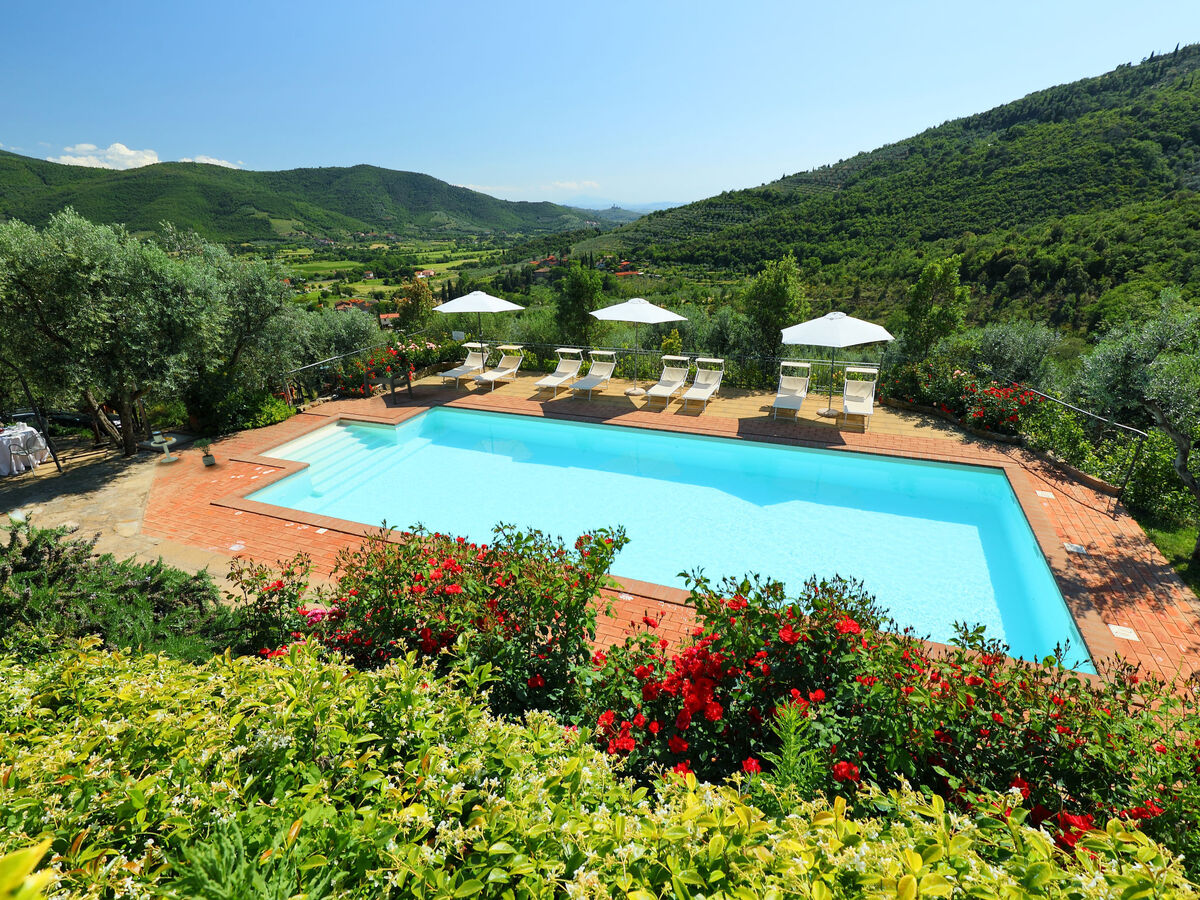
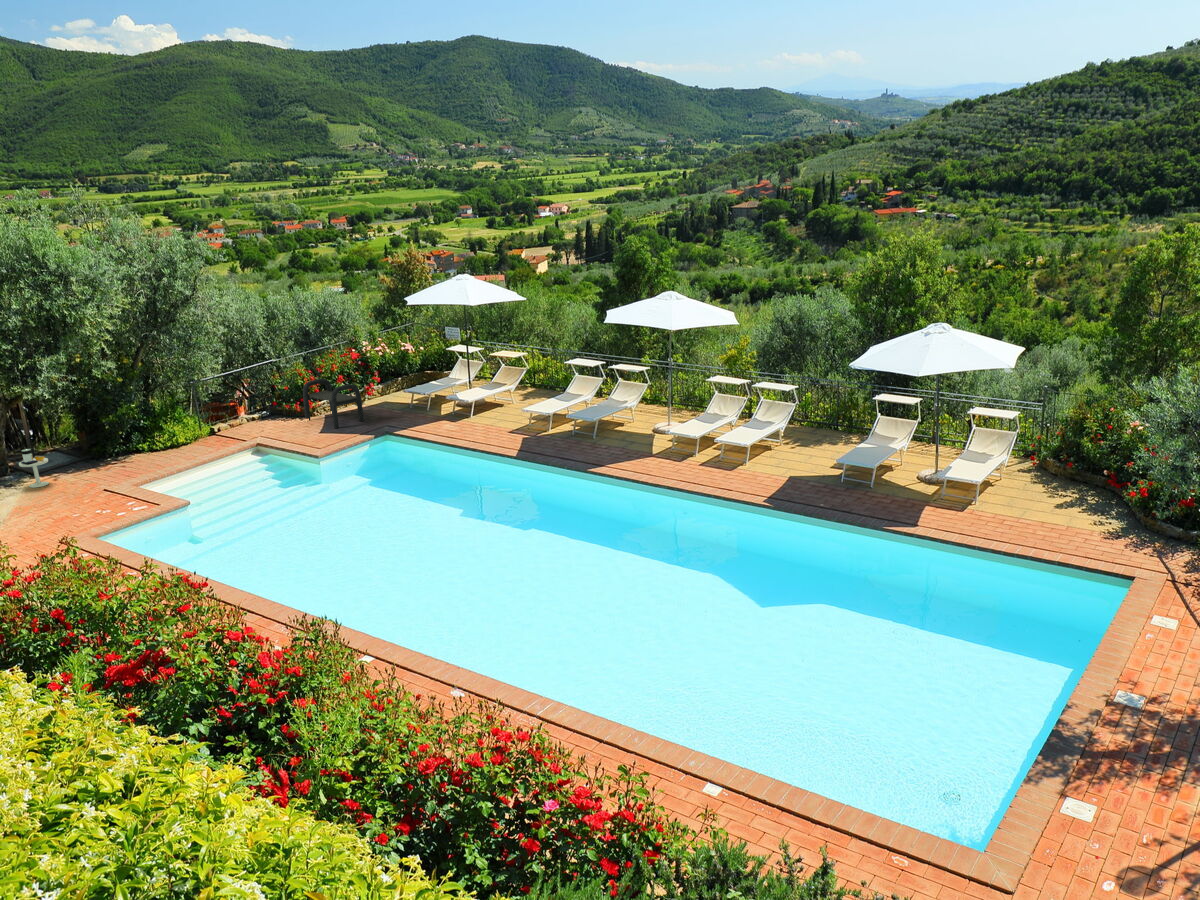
potted plant: present [194,438,215,466] -> none [57,460,86,496]

